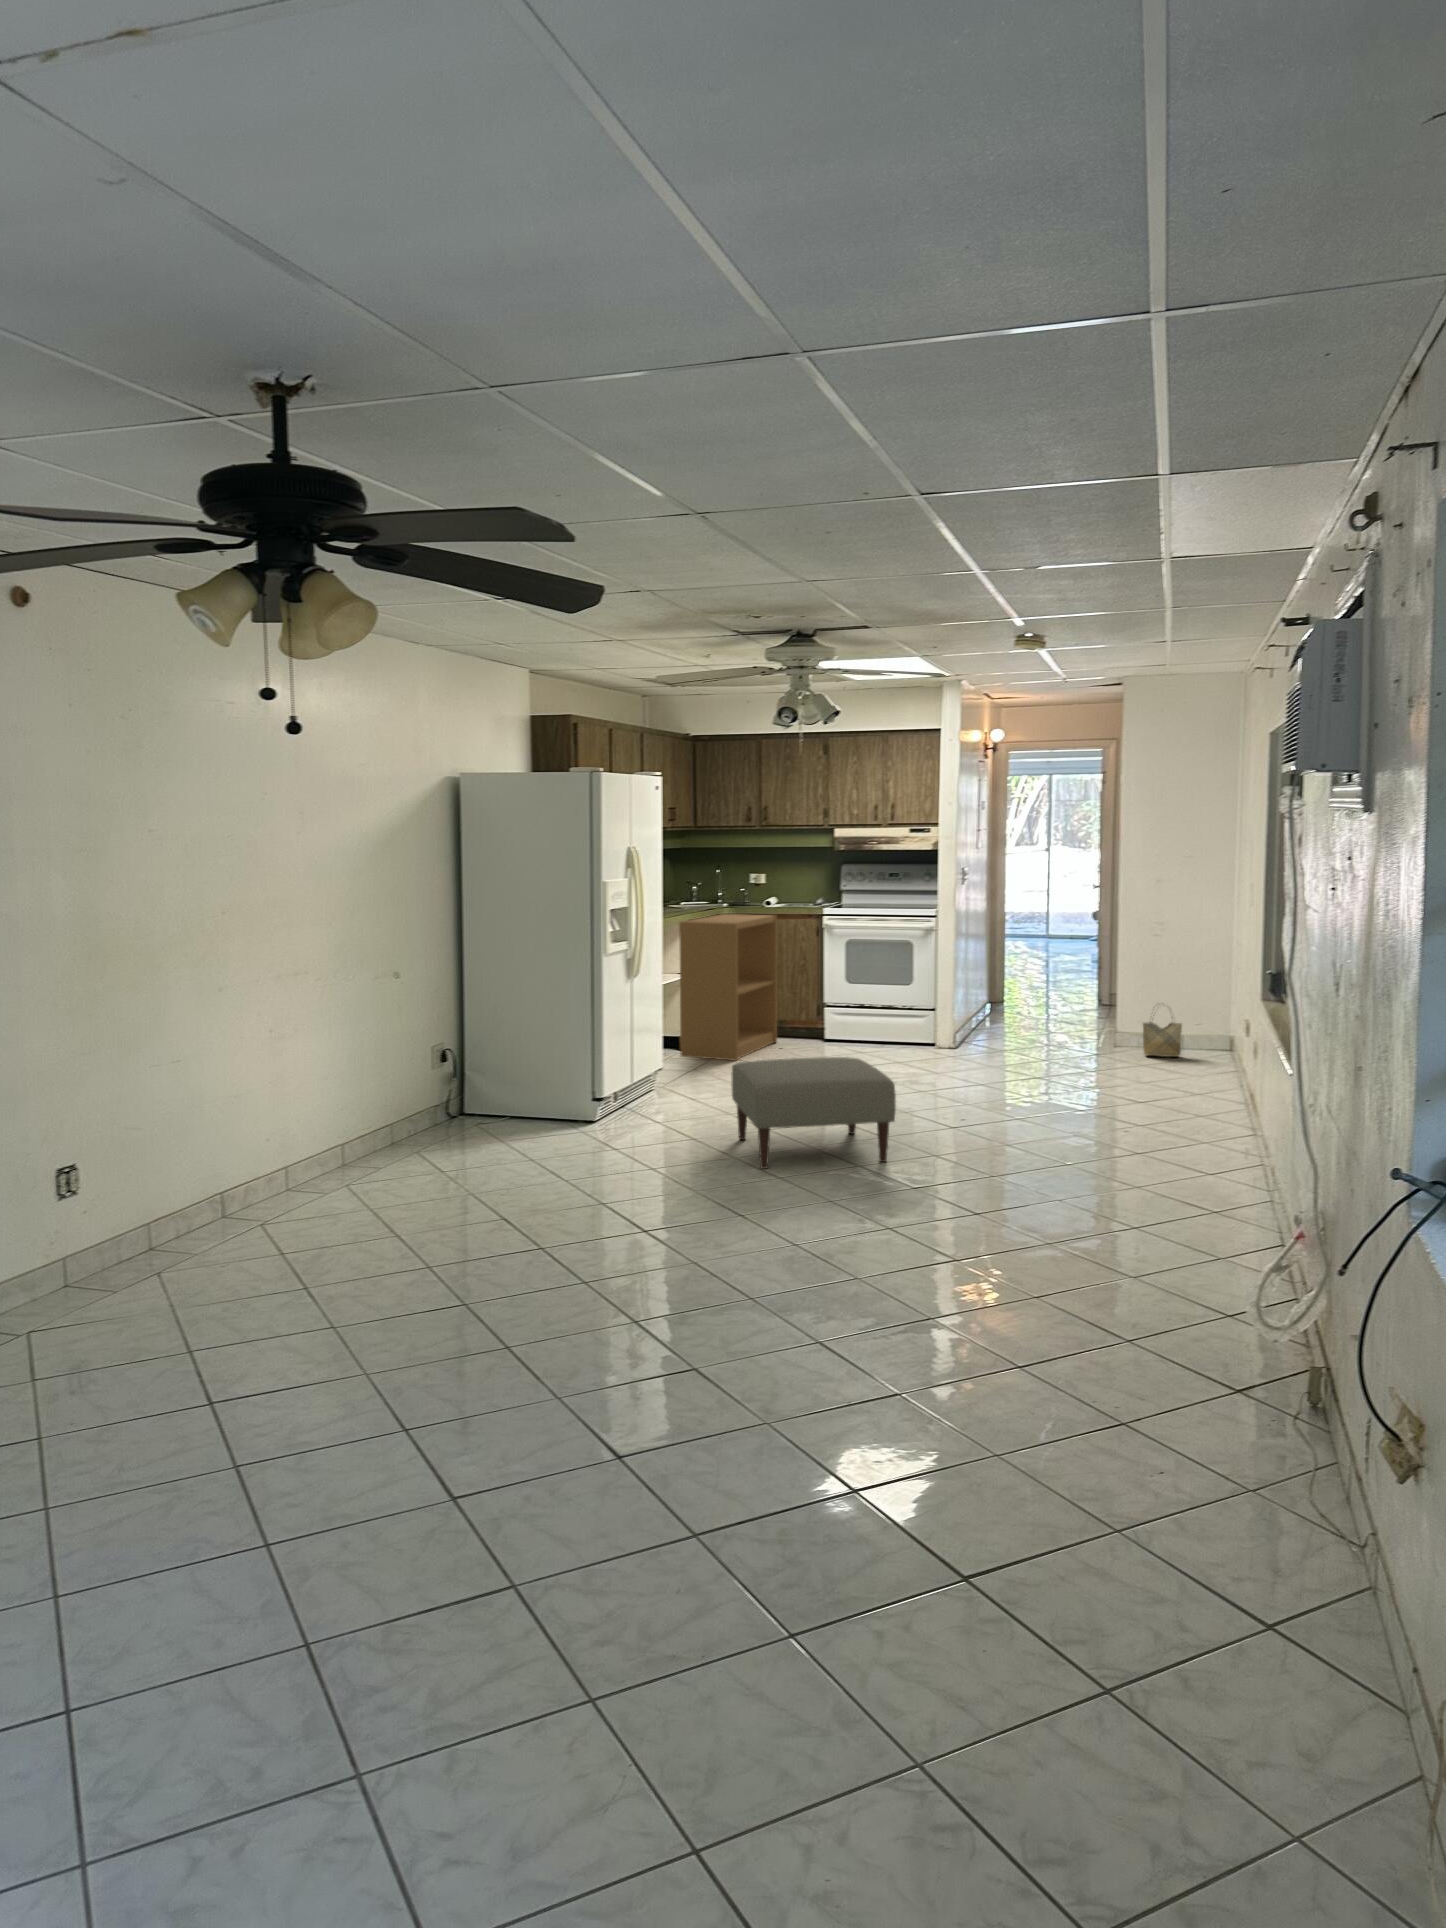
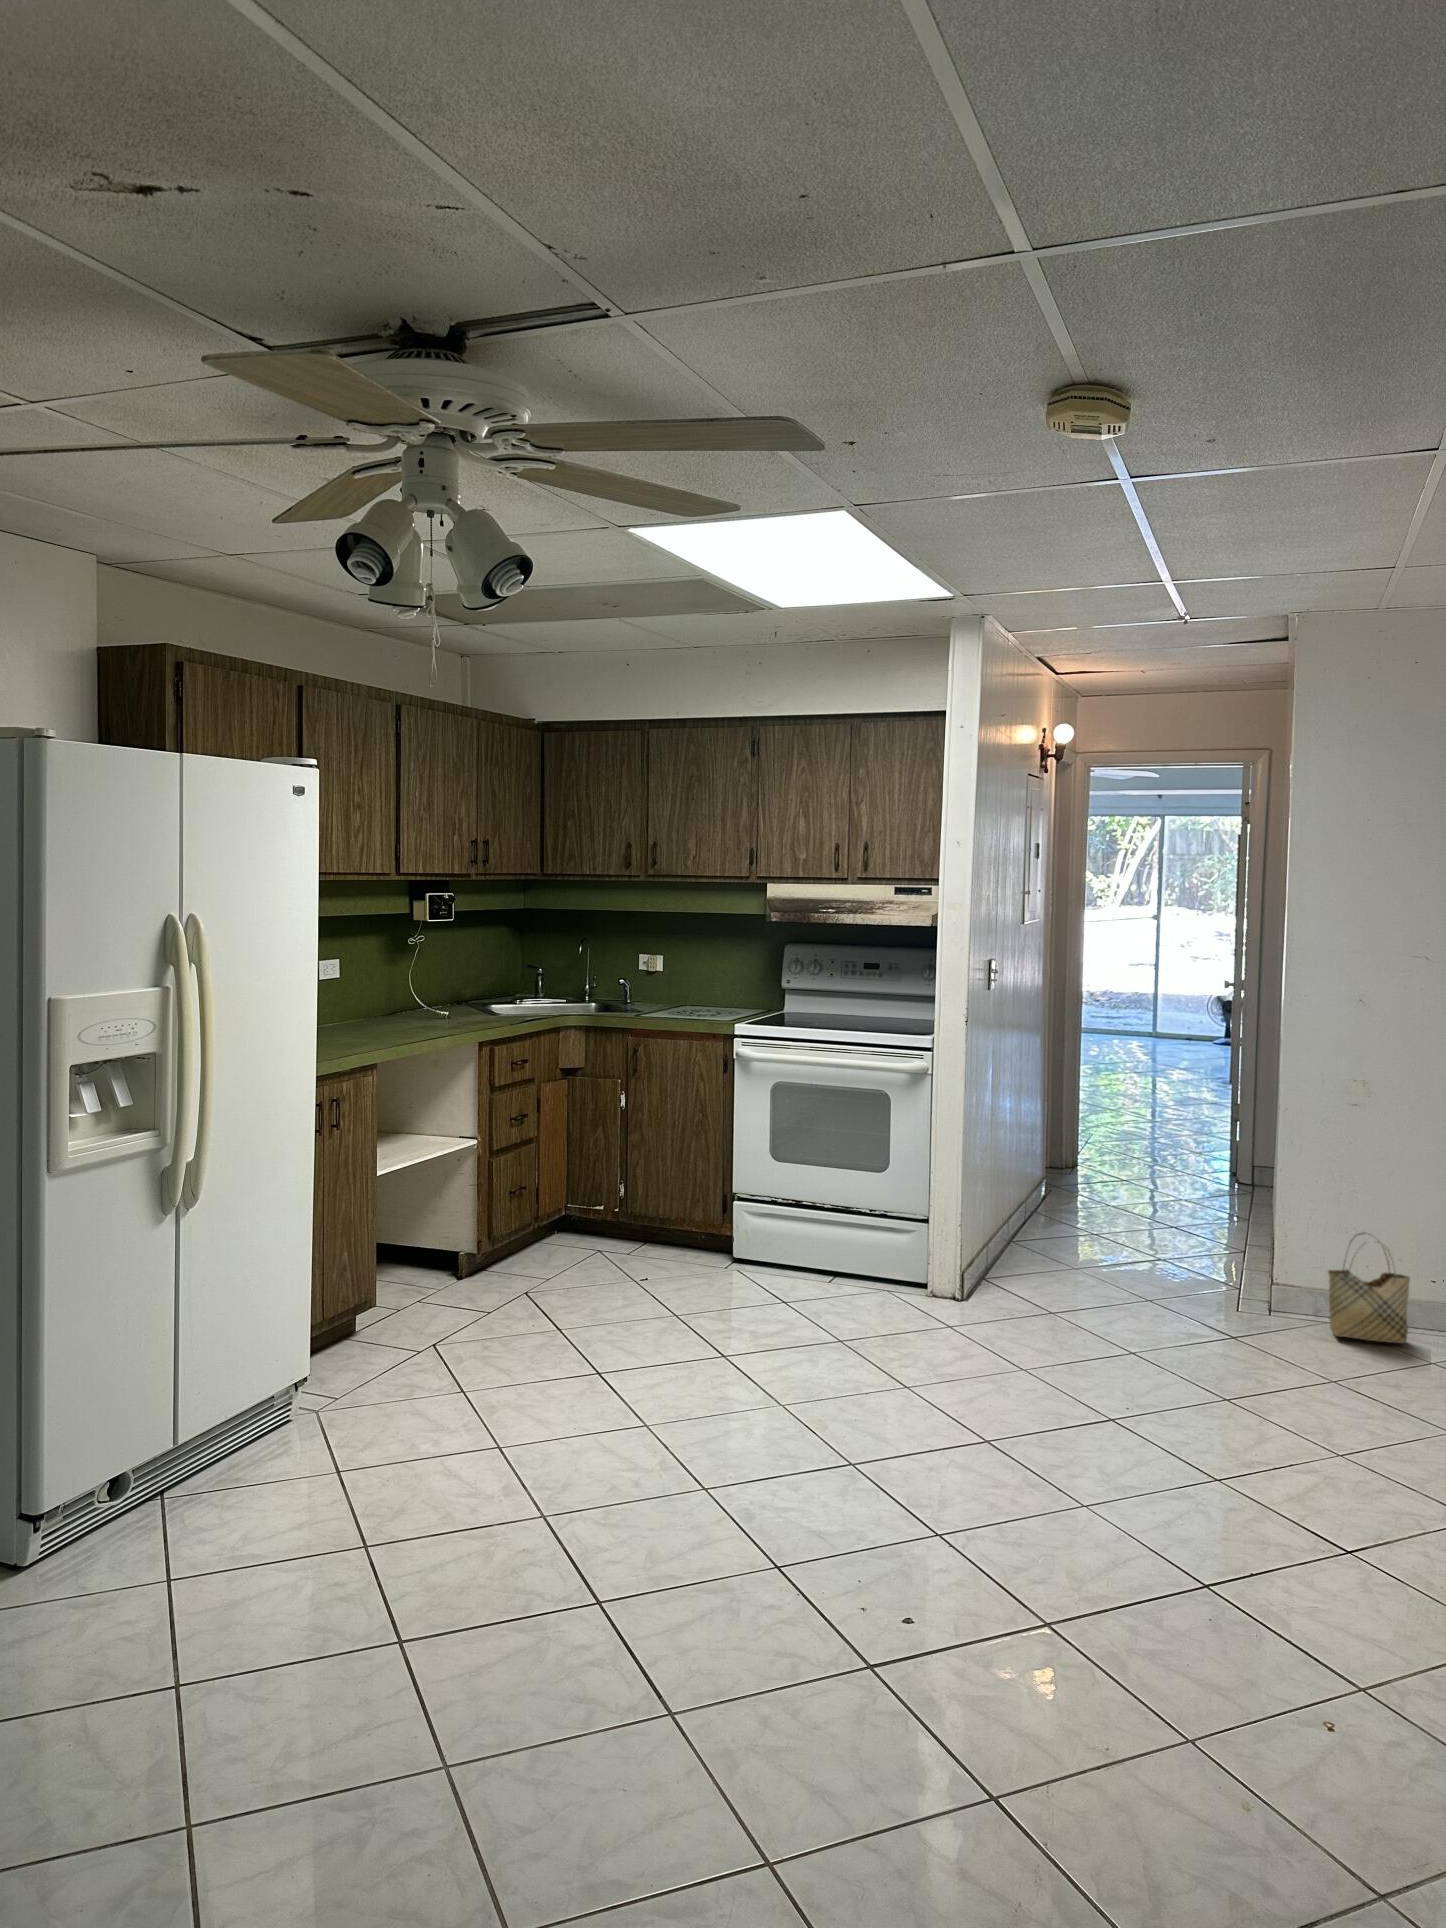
bookshelf: present [679,914,777,1061] -> none [457,1027,655,1309]
ottoman: present [731,1057,896,1169] -> none [240,1453,661,1861]

